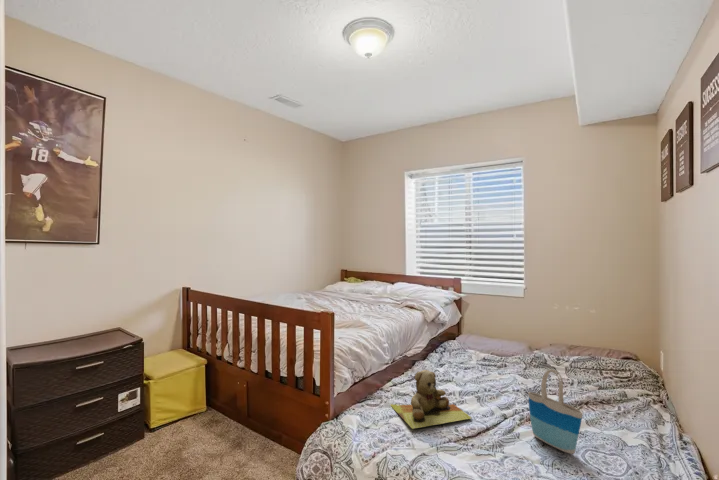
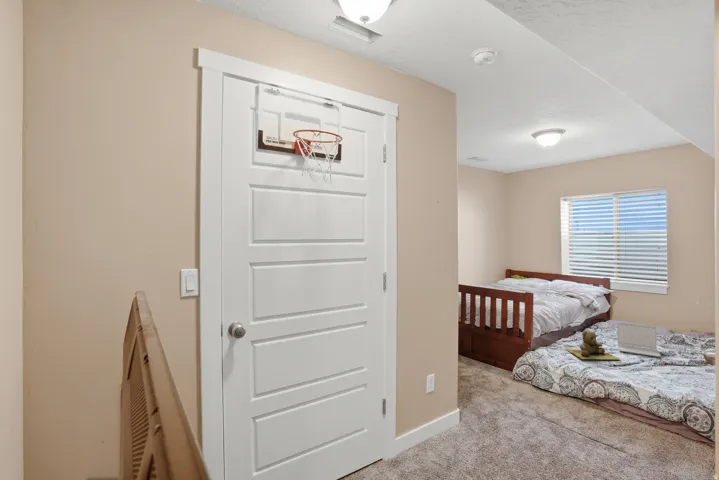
laptop: none [467,347,525,402] -> present [617,323,660,357]
tote bag: present [528,369,583,454] -> none [661,333,696,380]

